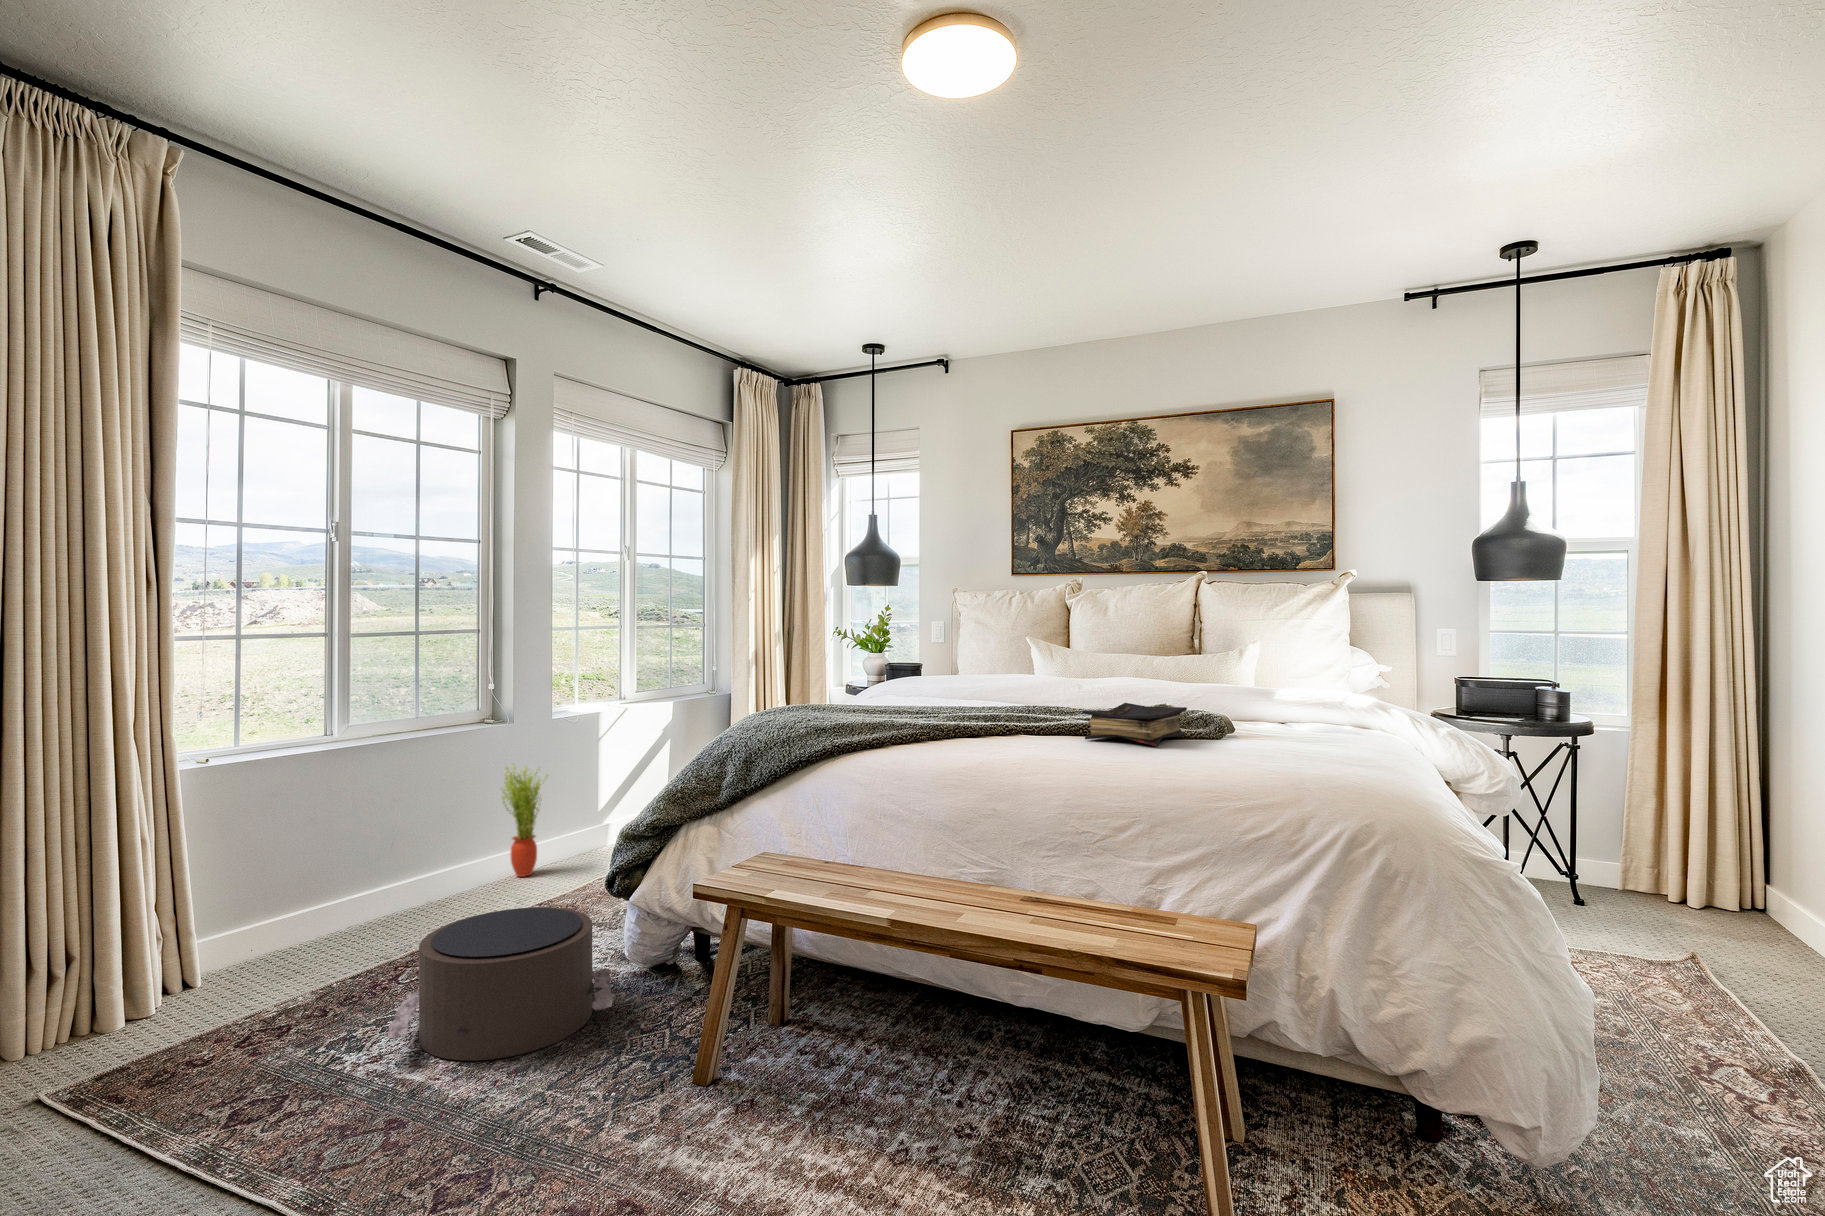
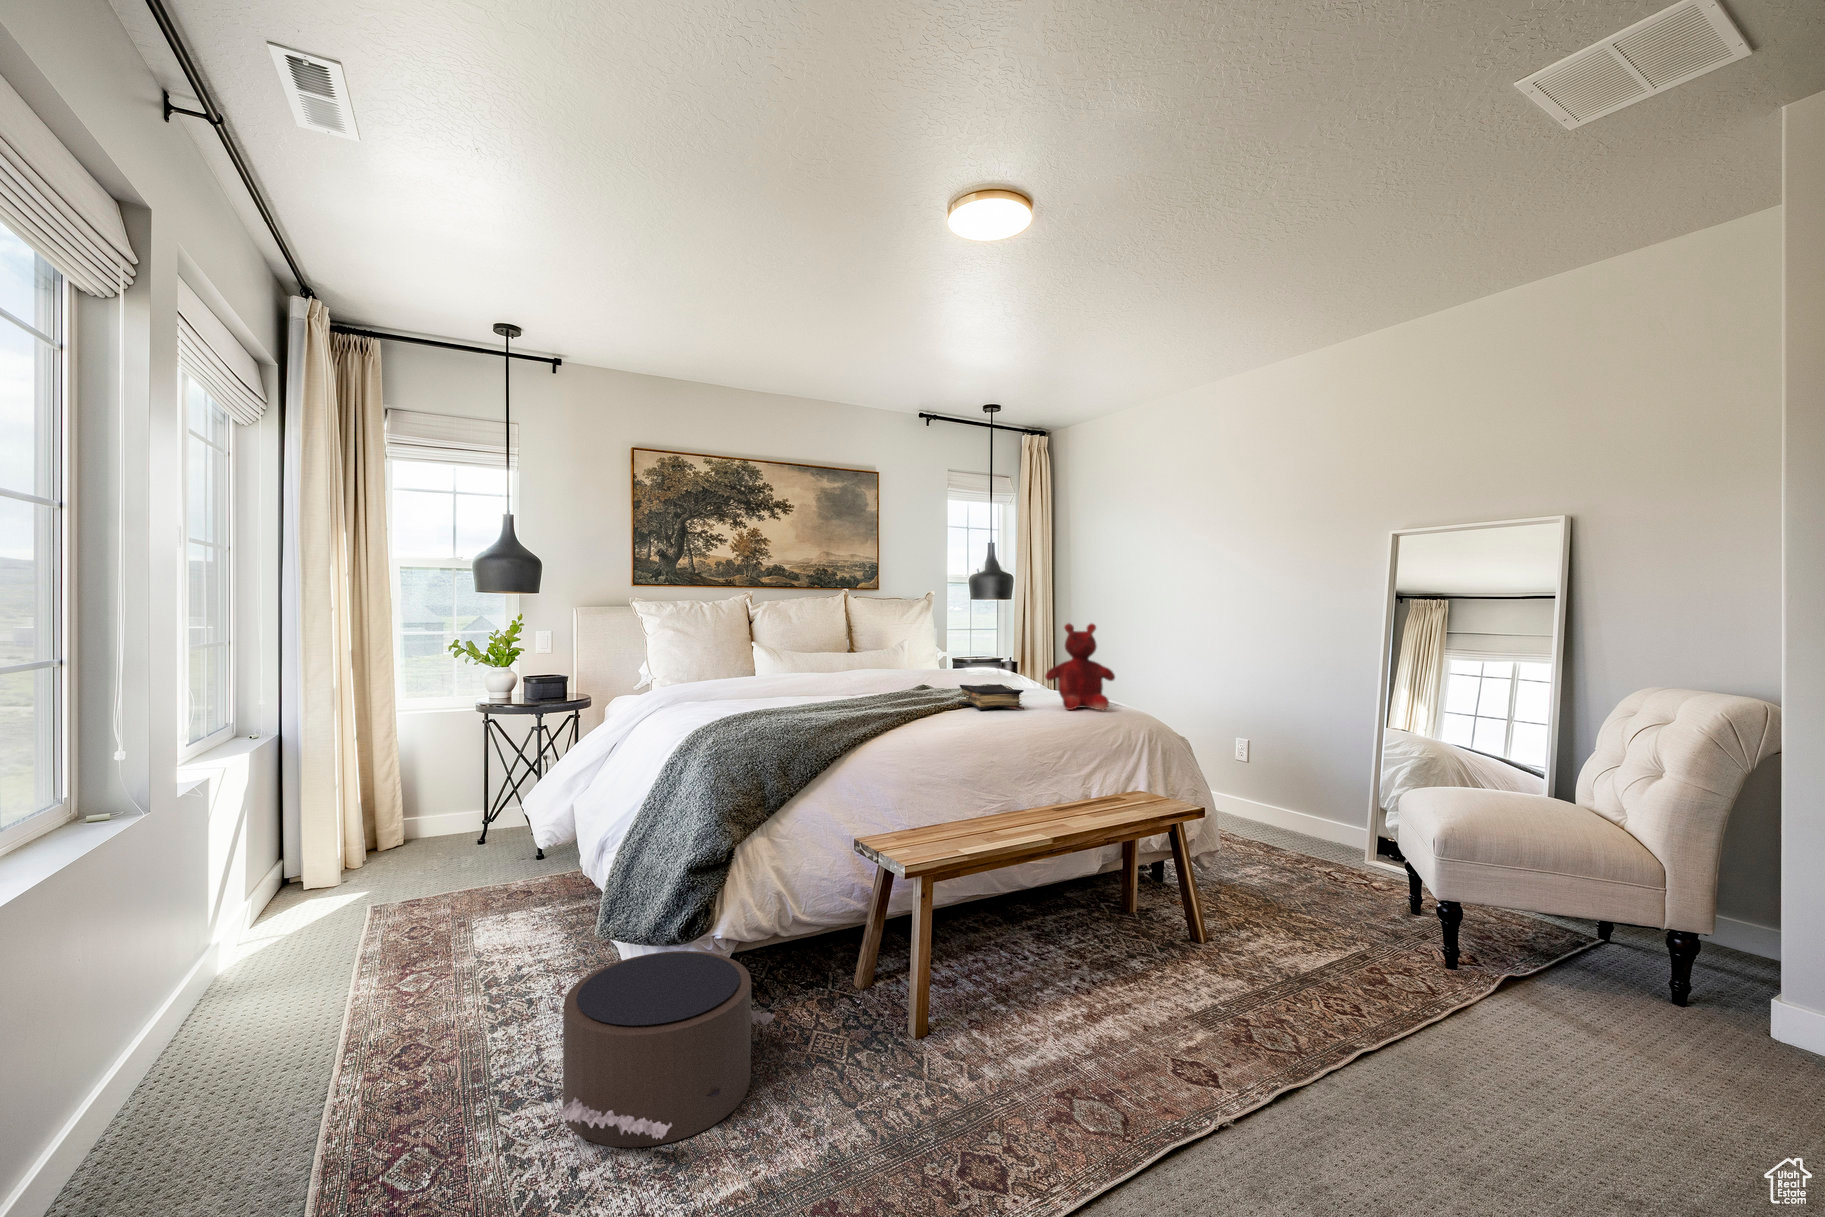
teddy bear: none [1224,613,1354,765] -> present [1045,624,1115,710]
potted plant: present [502,767,548,877] -> none [184,843,257,1014]

